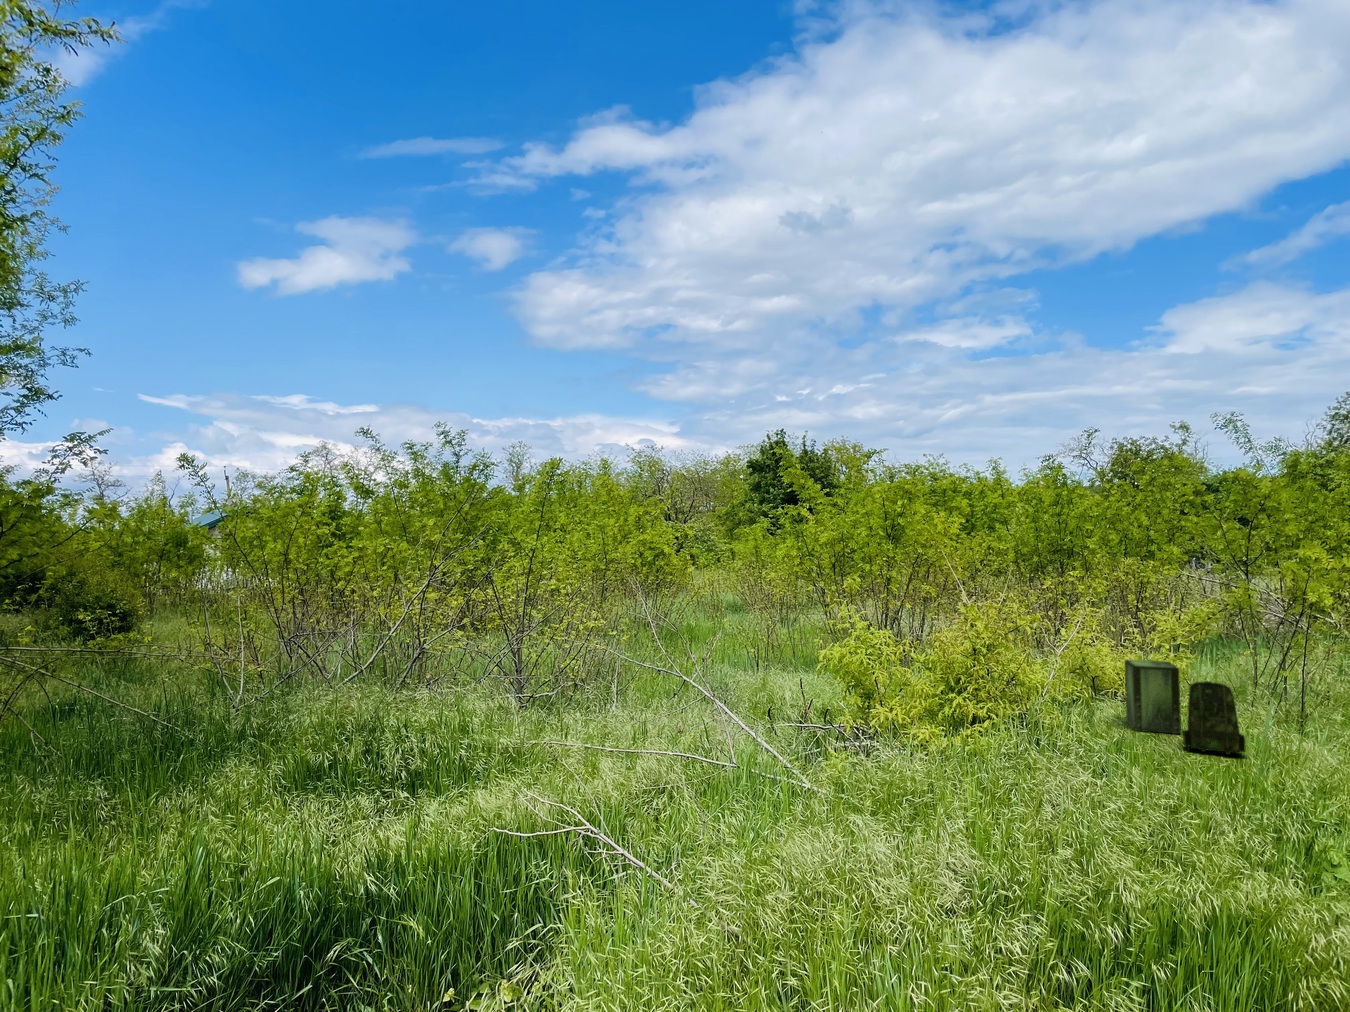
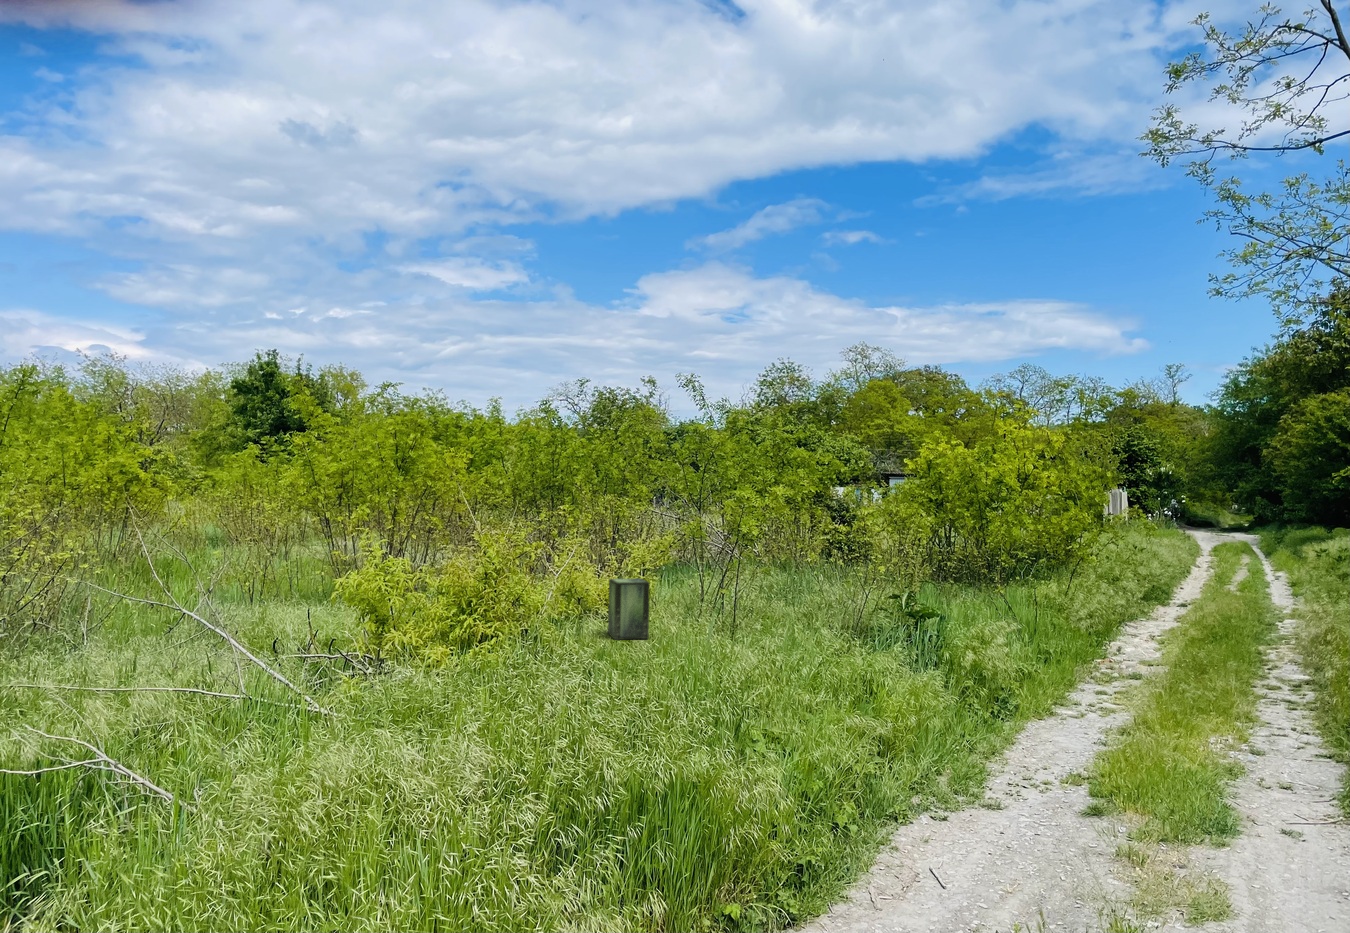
backpack: present [1183,681,1245,754] -> none [650,591,693,651]

